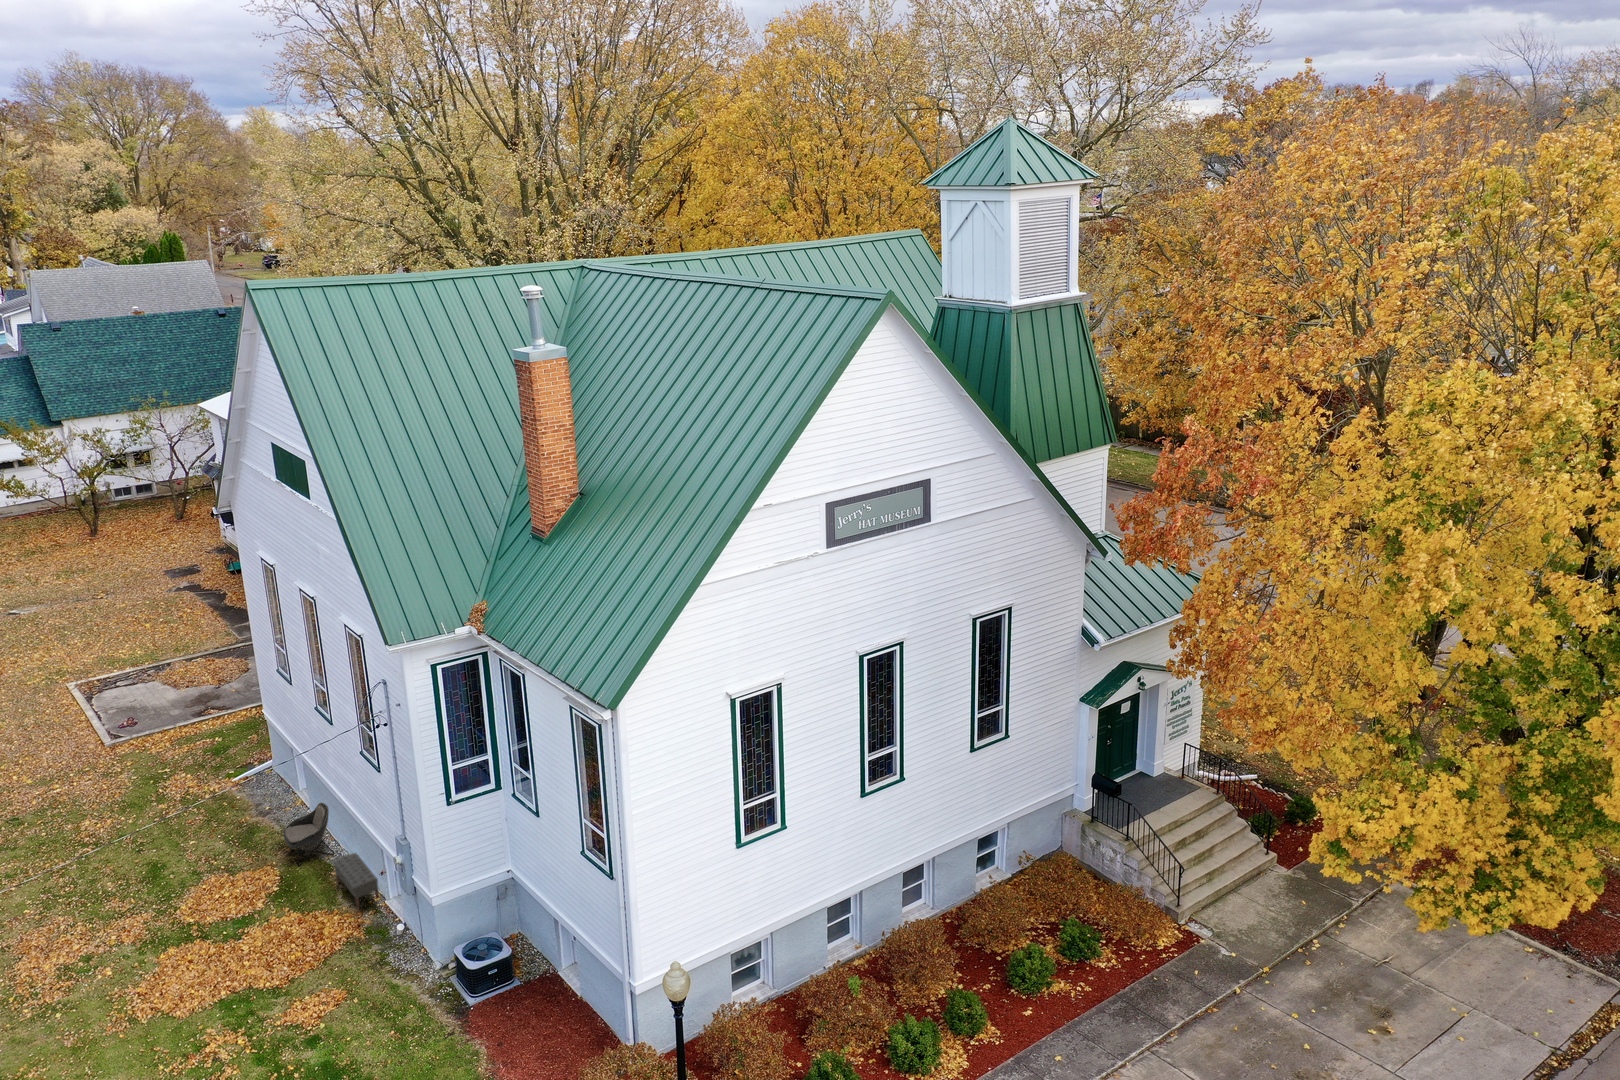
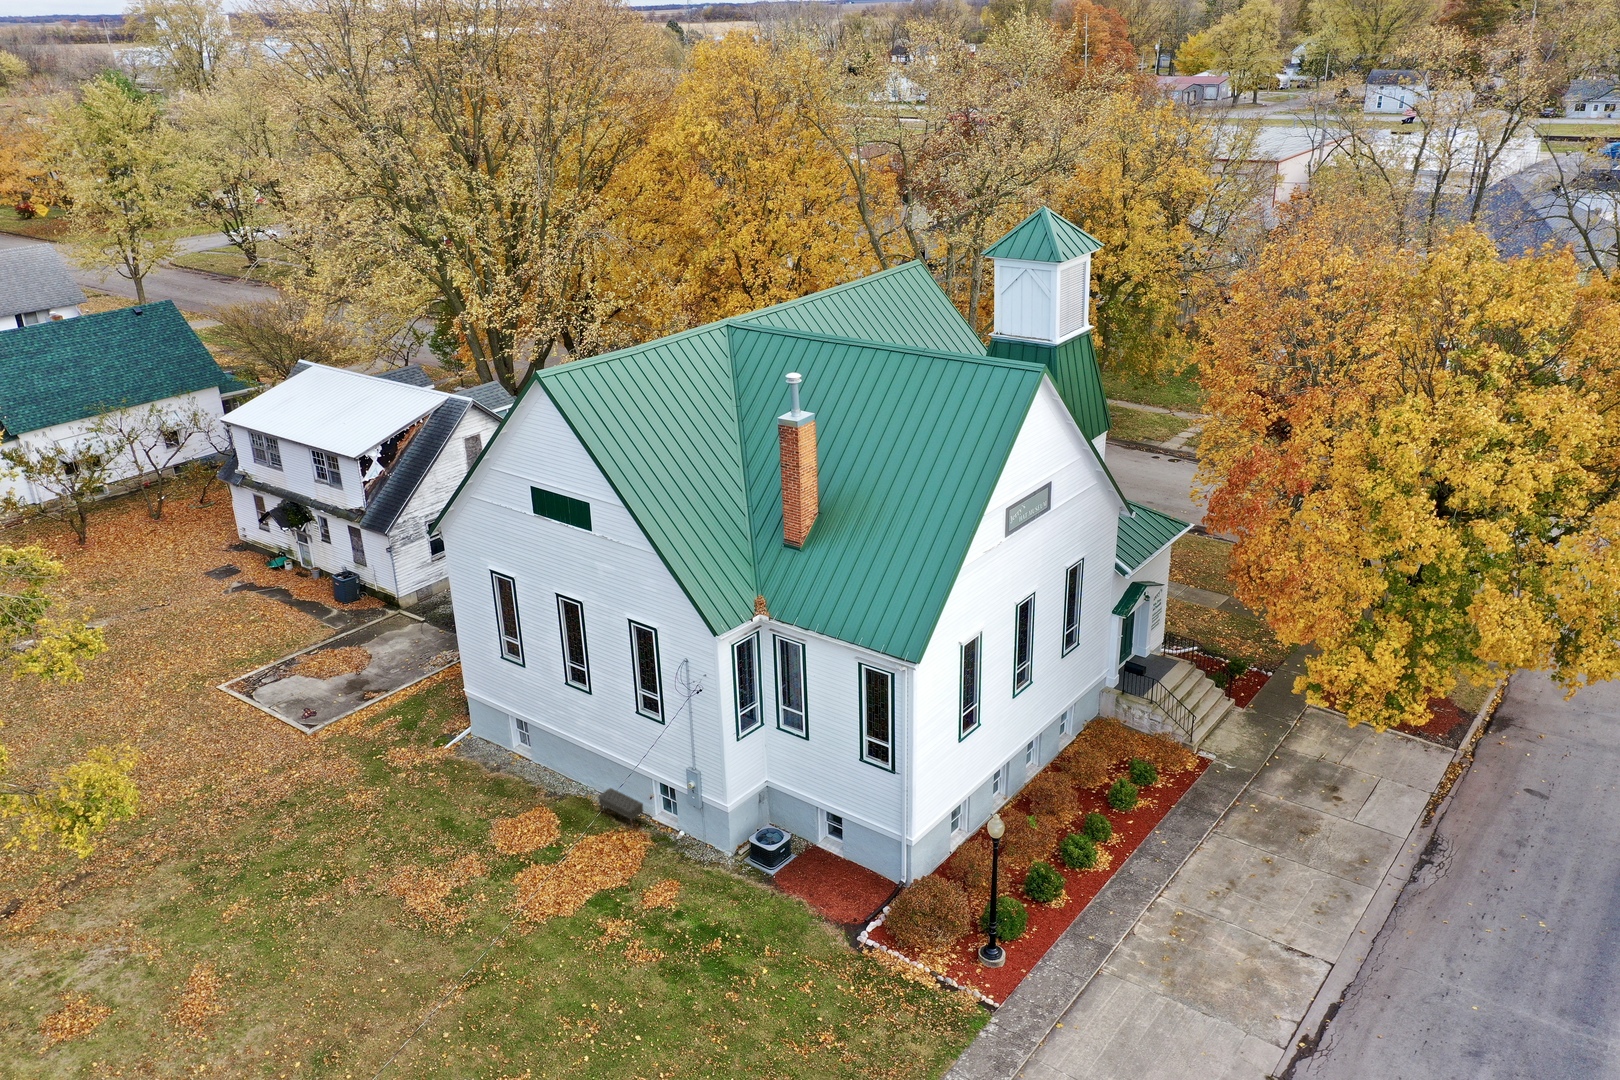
lounge chair: present [284,803,334,866] -> none [539,755,581,805]

